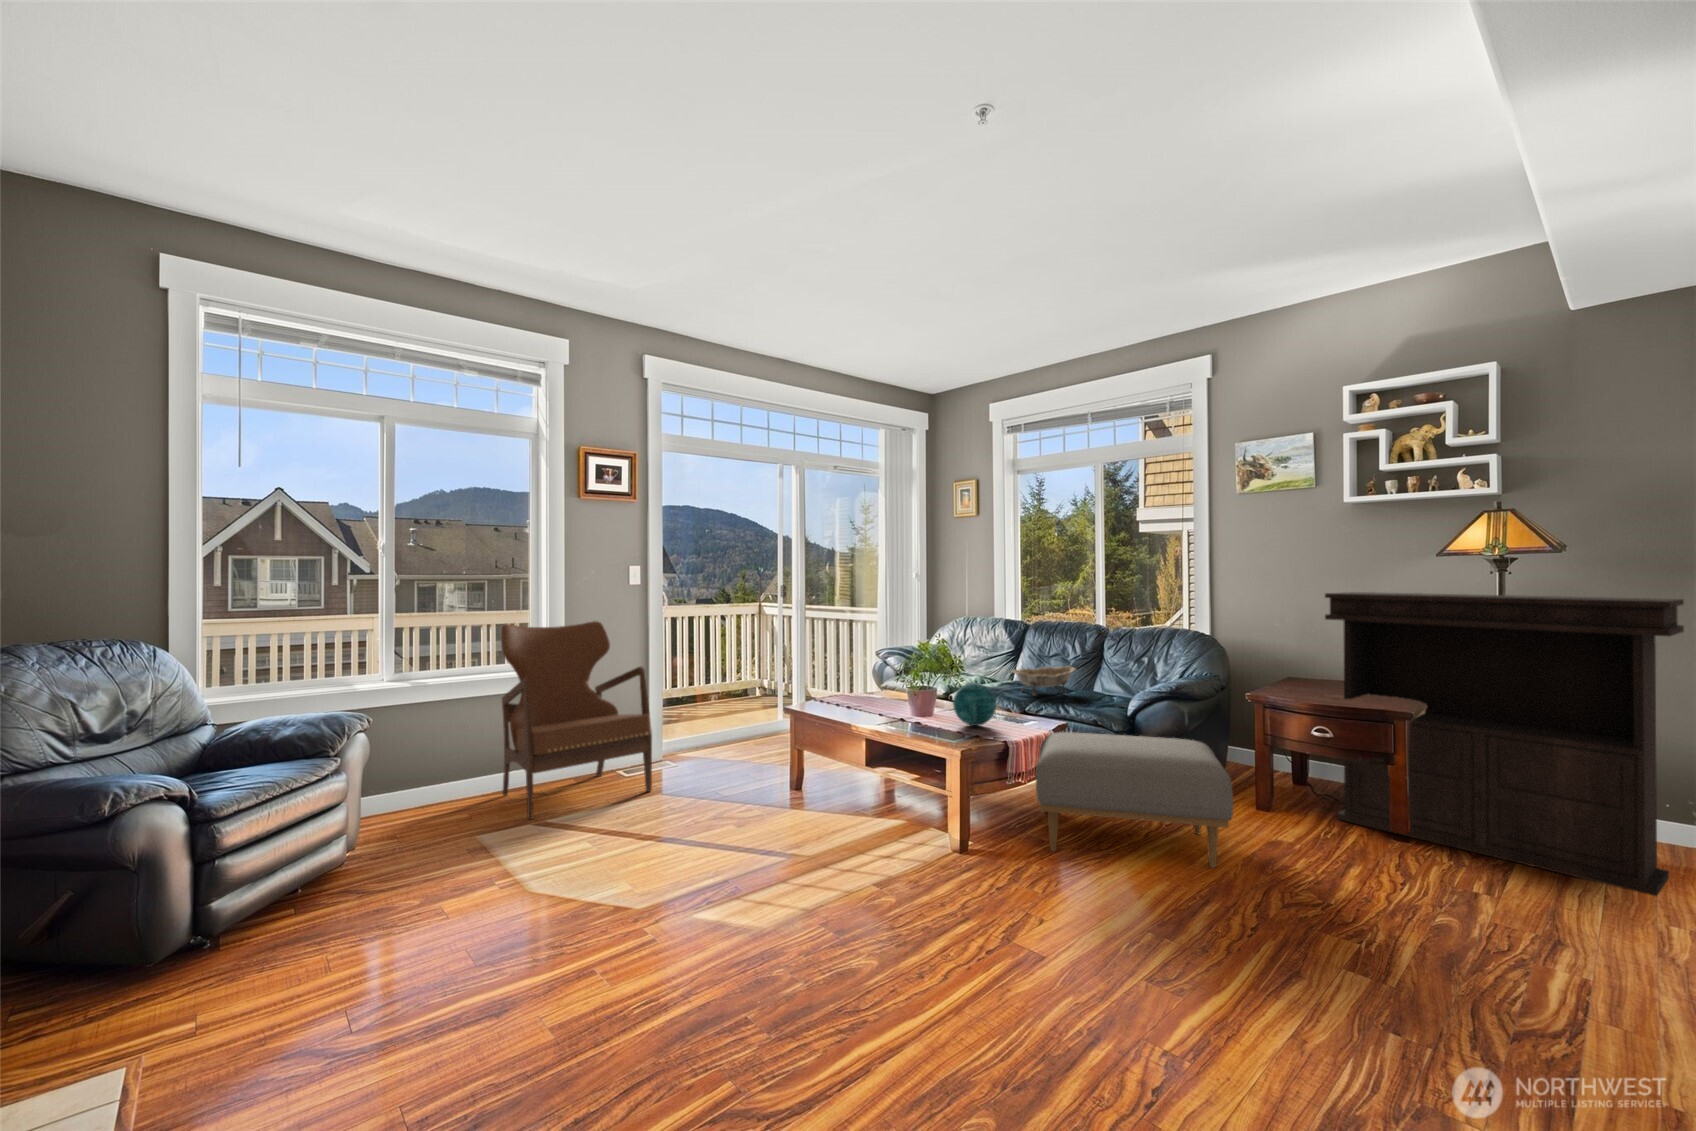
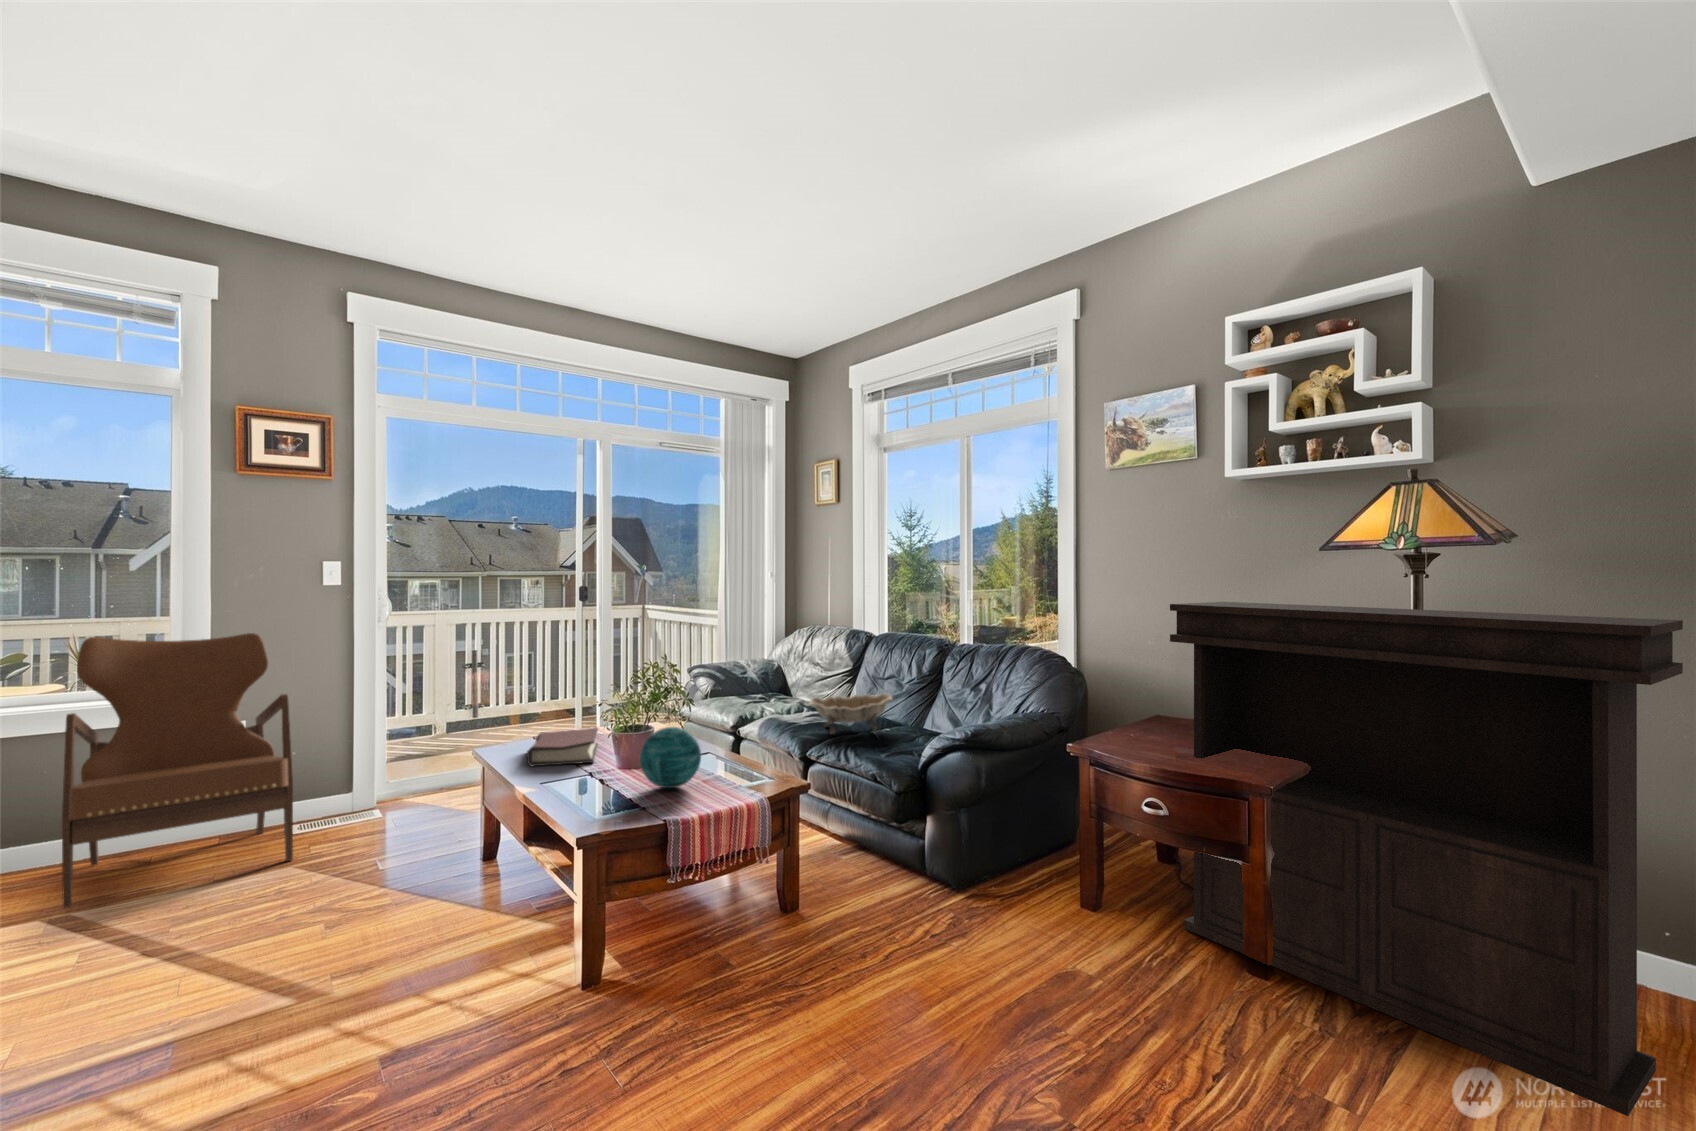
hardback book: none [835,690,894,715] -> present [527,728,598,766]
ottoman: present [1036,732,1233,868] -> none [695,799,989,1028]

